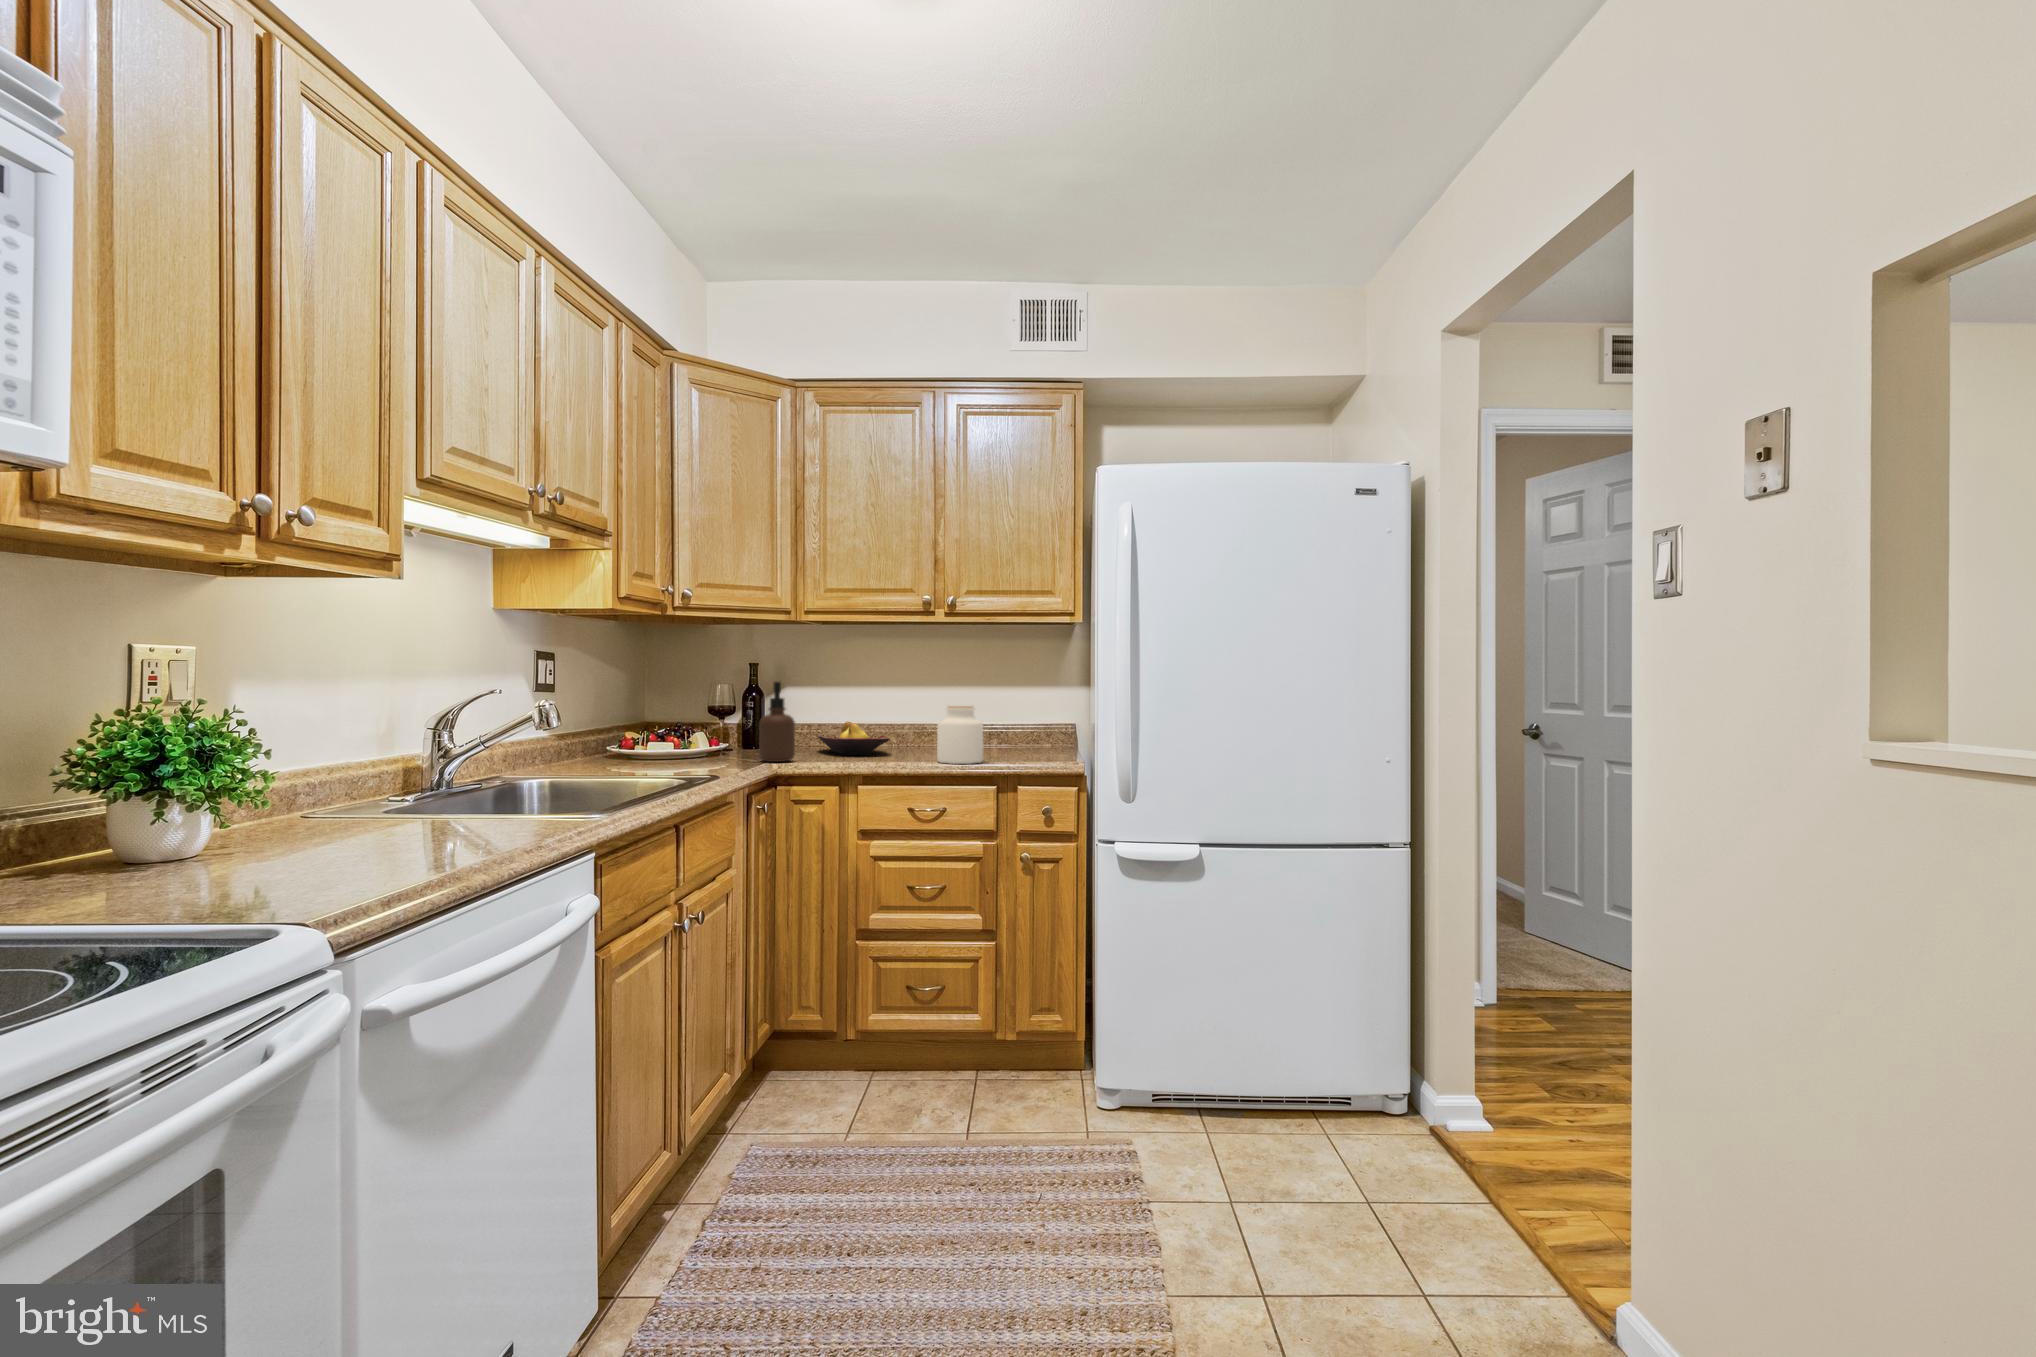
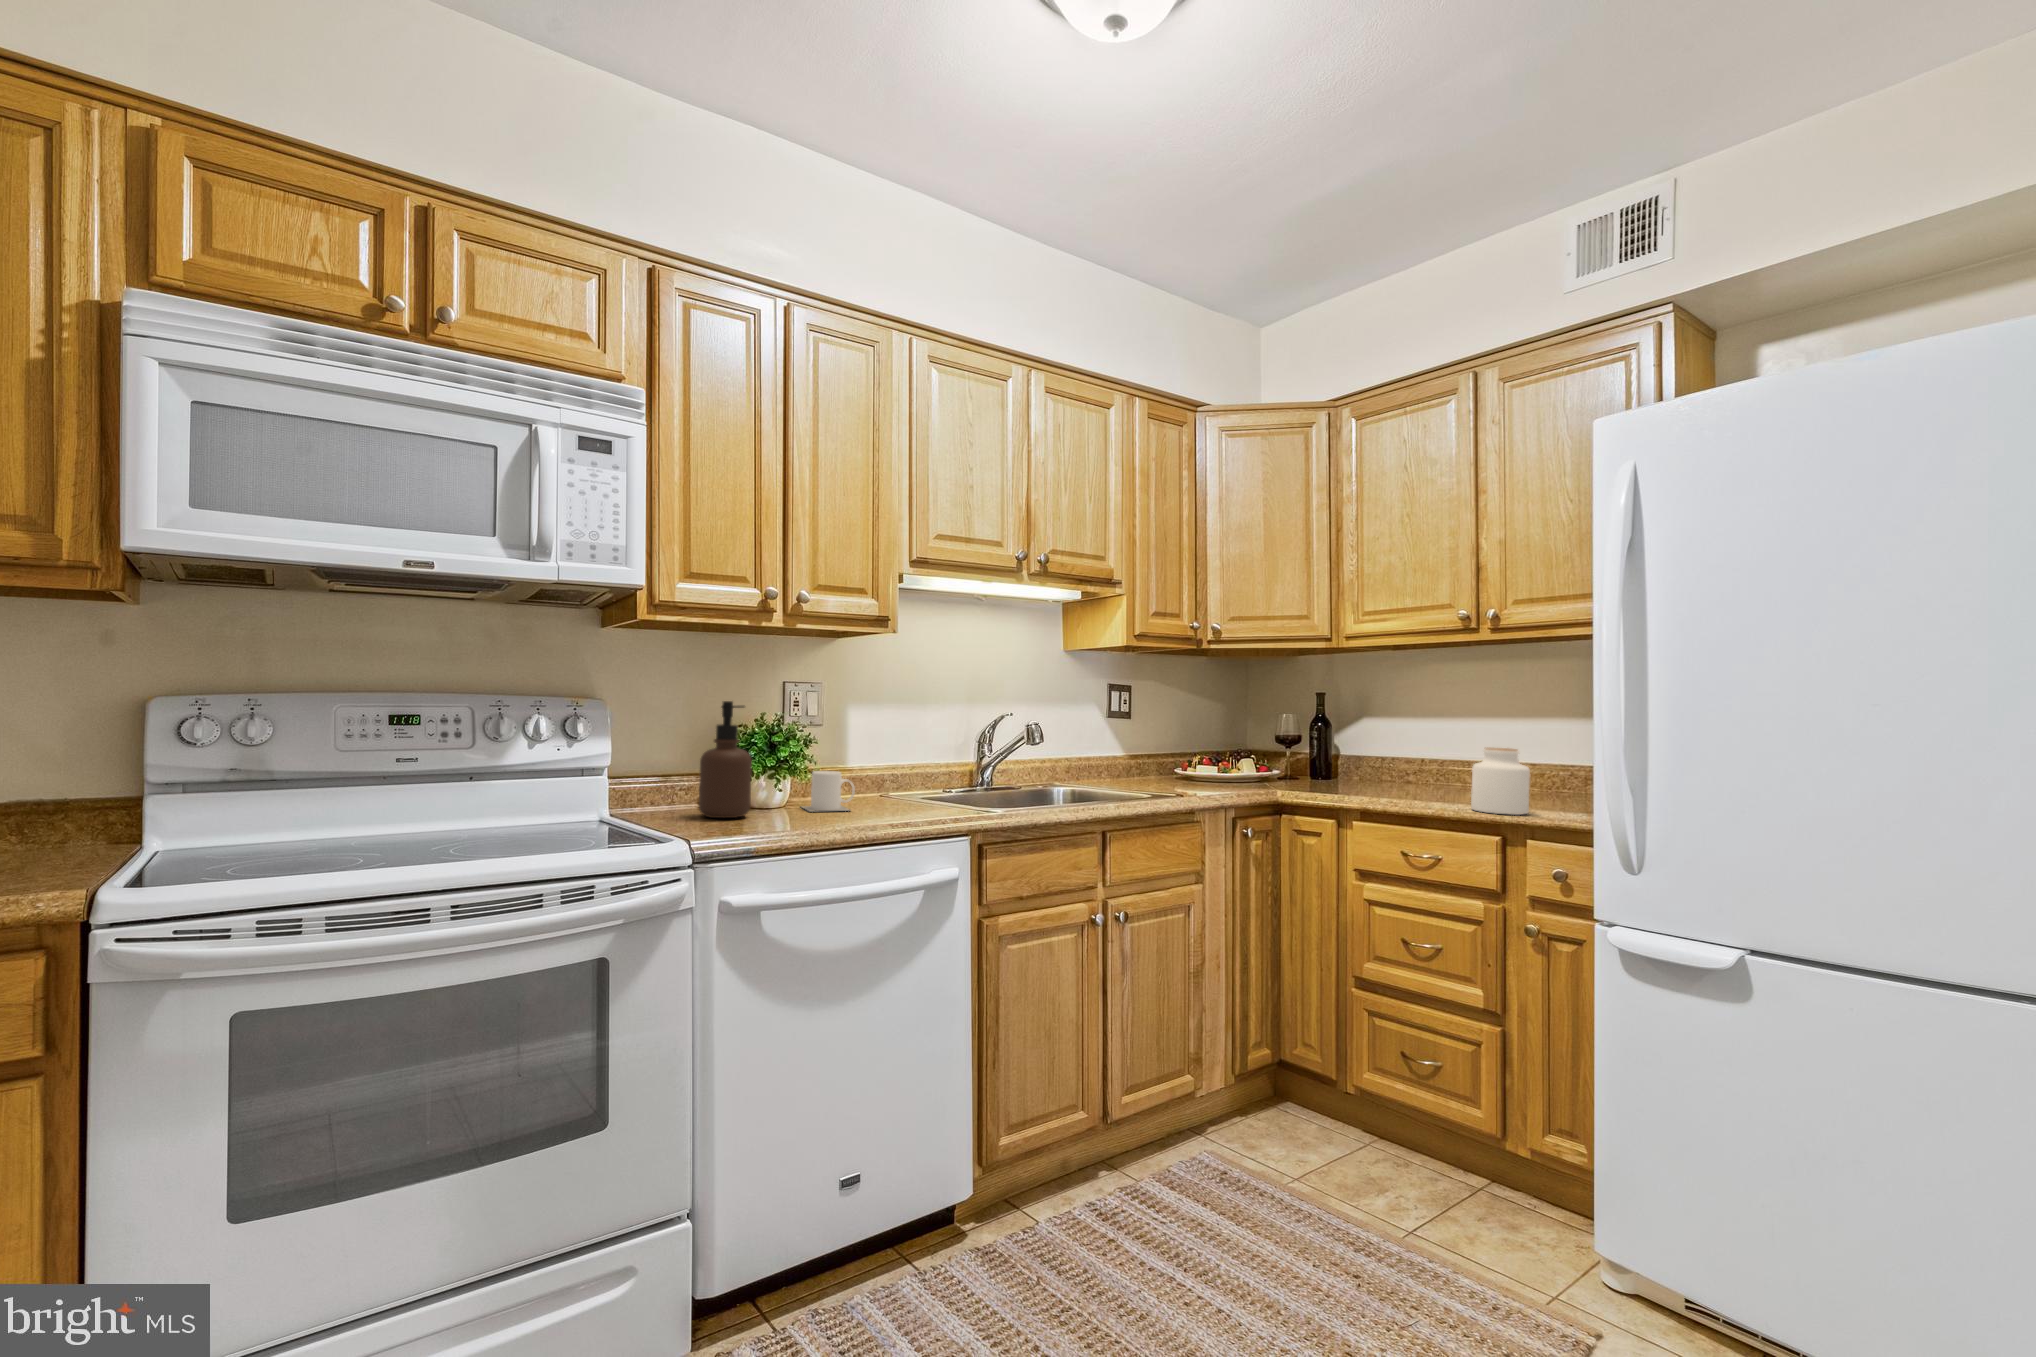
soap dispenser: present [759,682,795,762] -> present [699,701,752,818]
fruit bowl: present [818,722,890,755] -> none [1378,758,1454,795]
mug: none [264,788,379,855] -> present [803,771,855,812]

